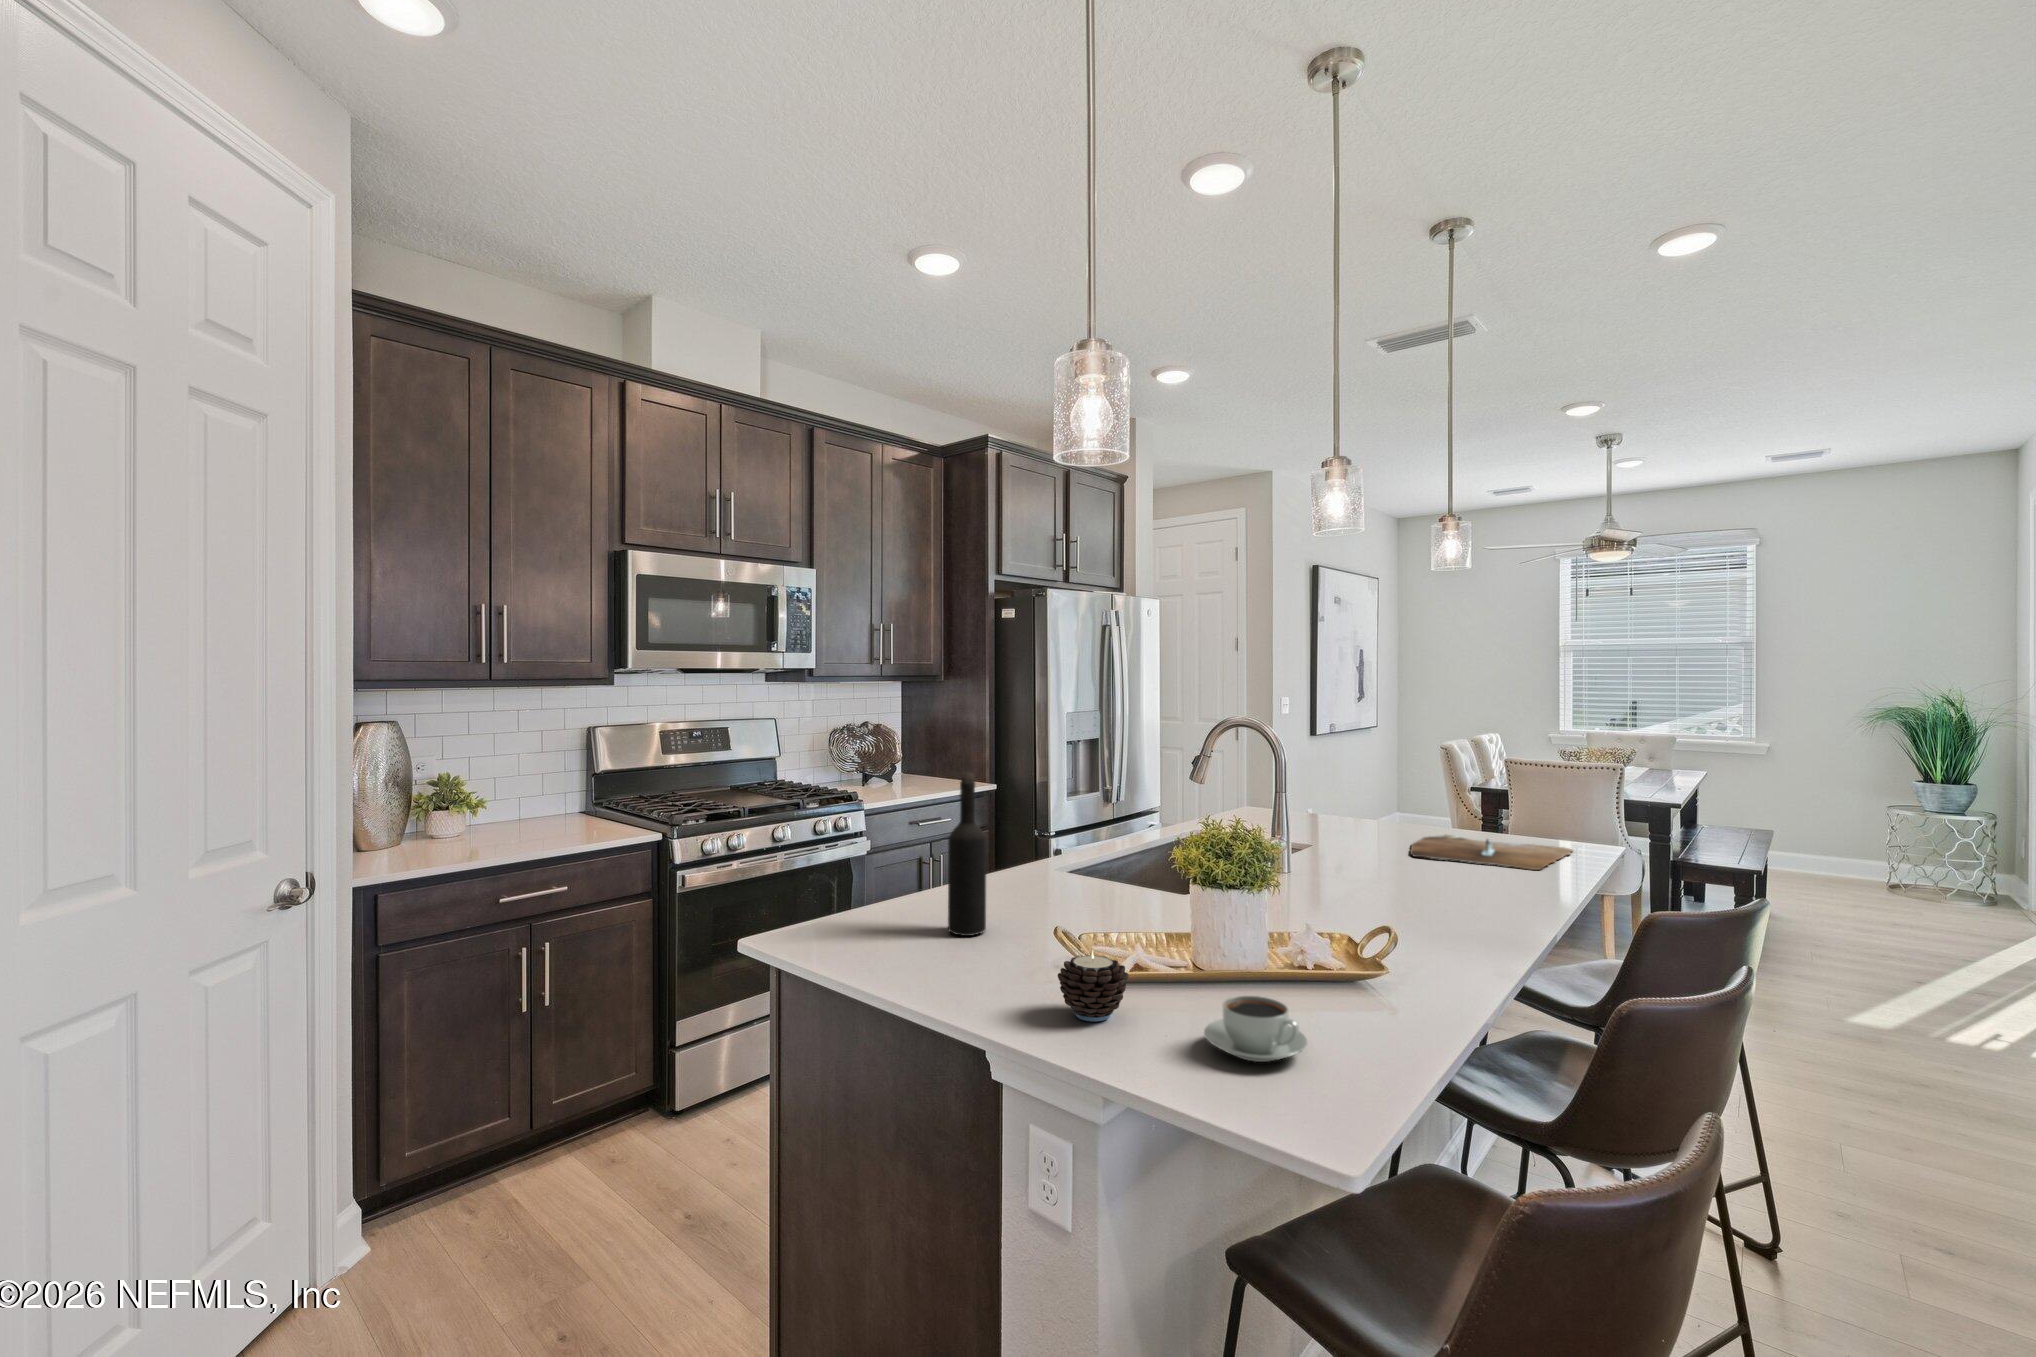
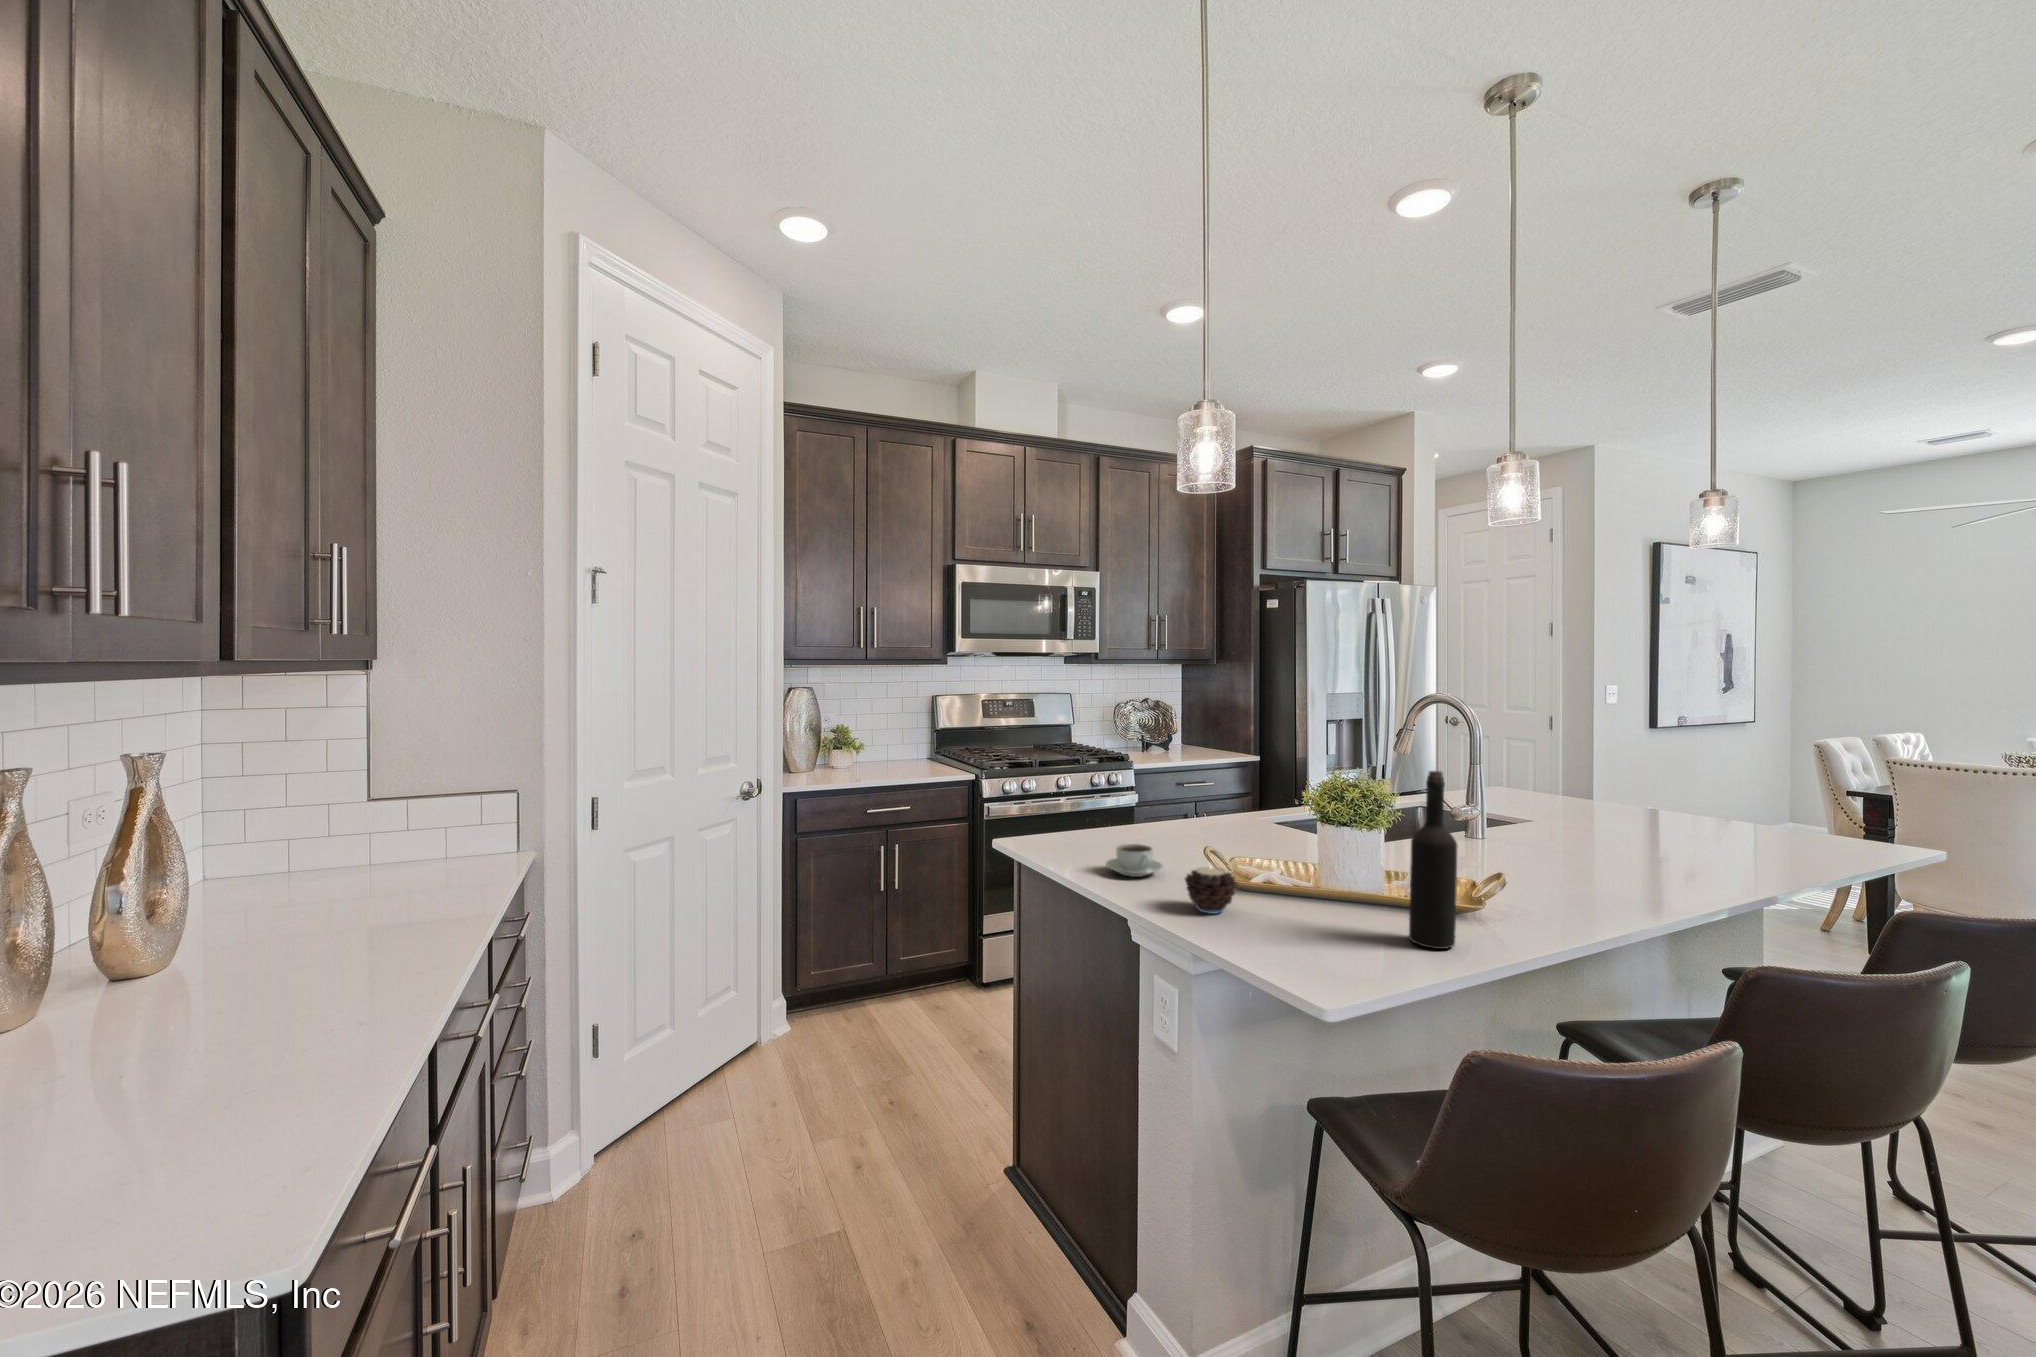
wine bottle: present [948,773,986,936] -> present [1409,771,1457,949]
cutting board: present [1410,835,1572,870] -> none [1620,820,1827,857]
coffee cup: present [1204,996,1308,1062] -> present [1106,844,1163,877]

